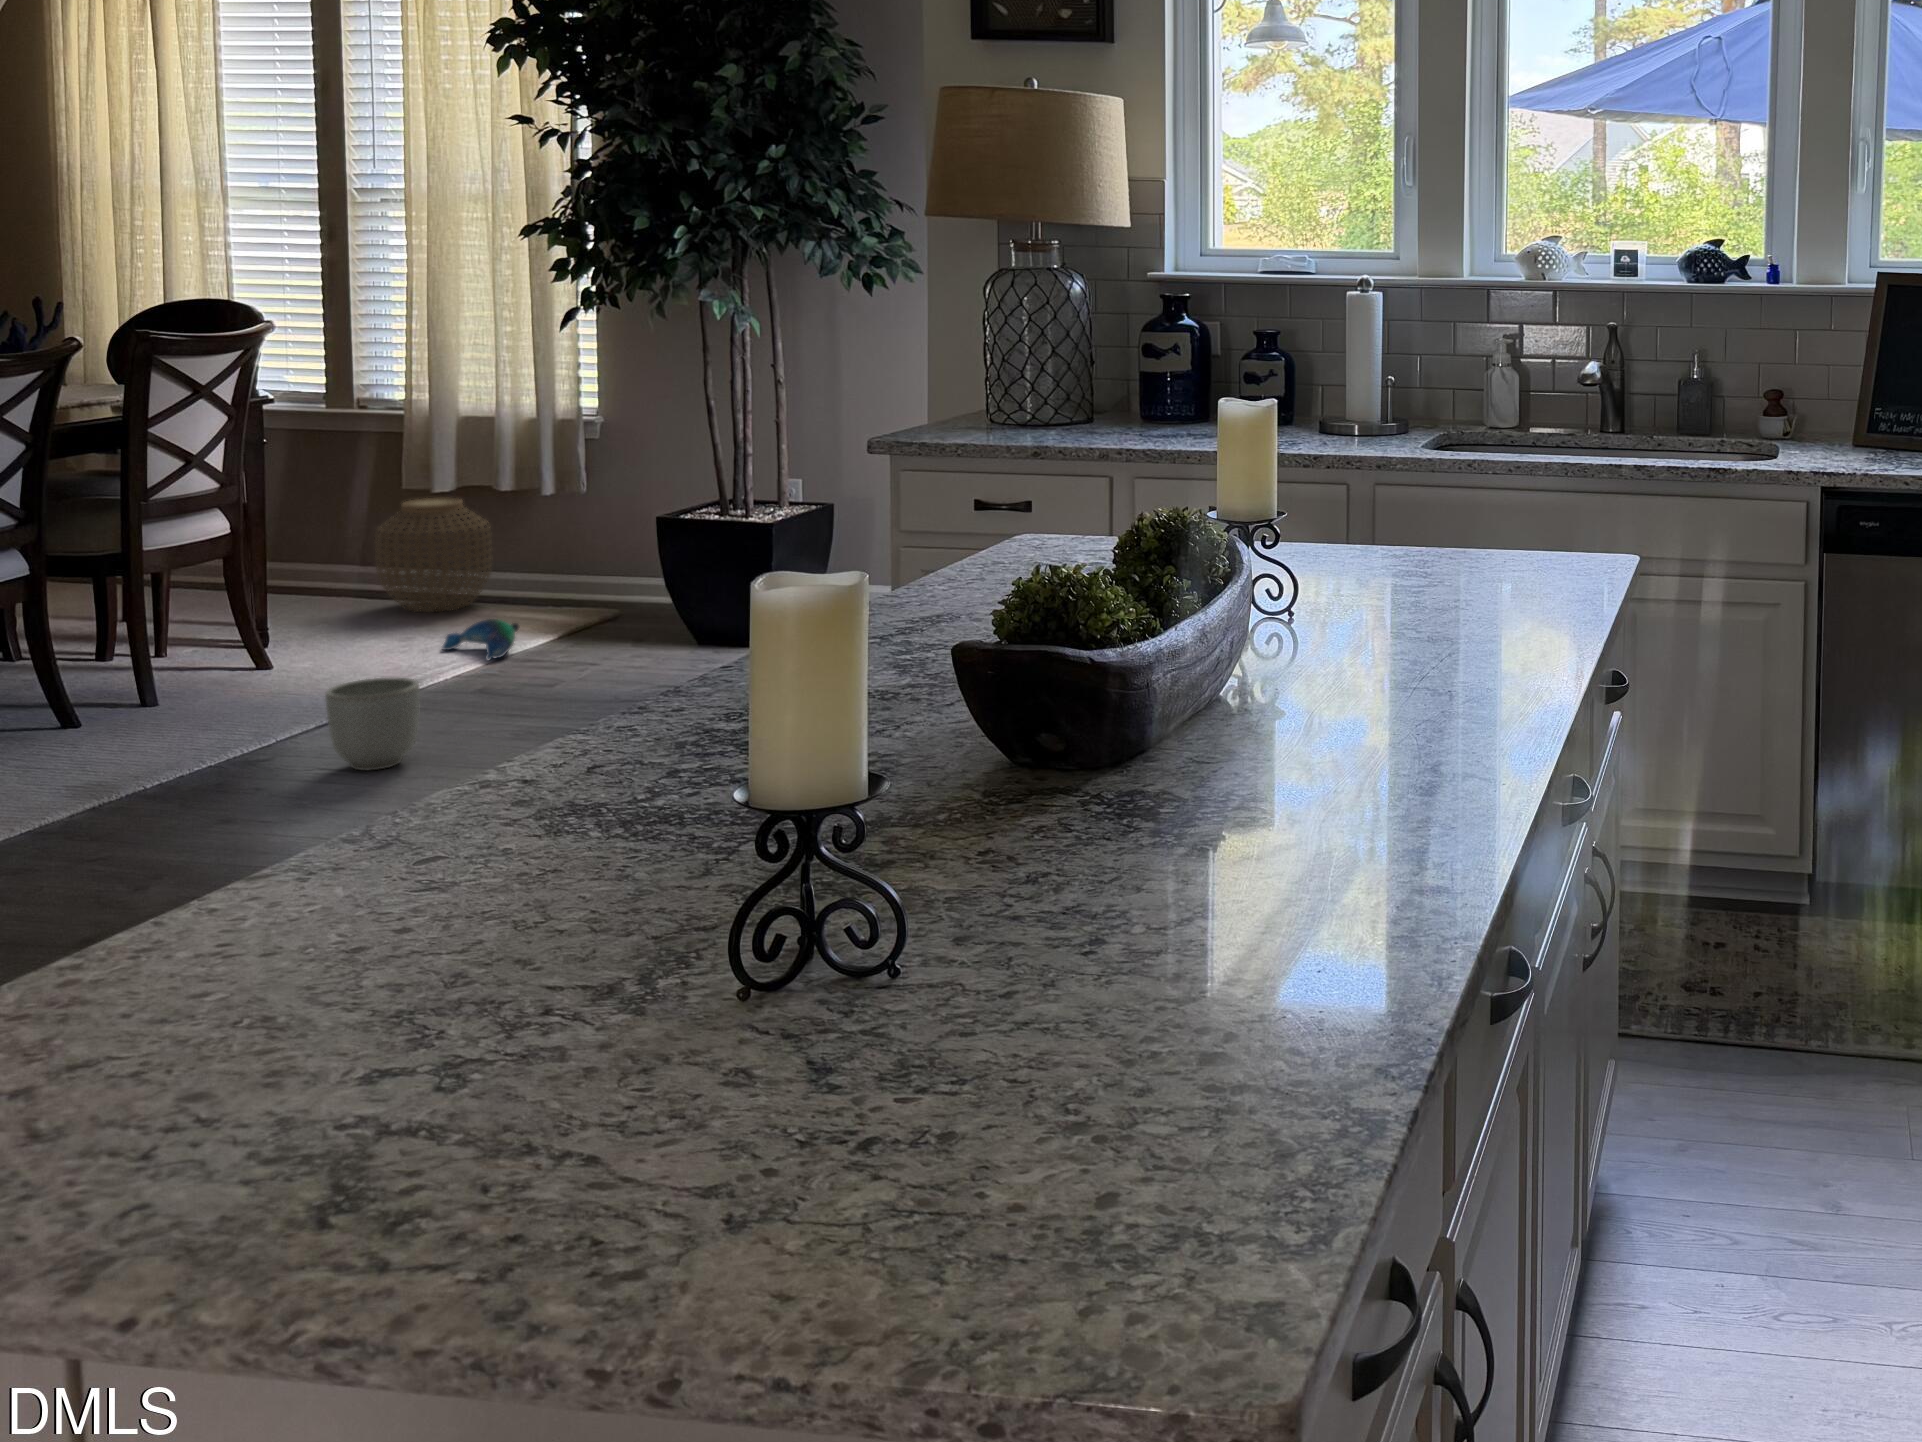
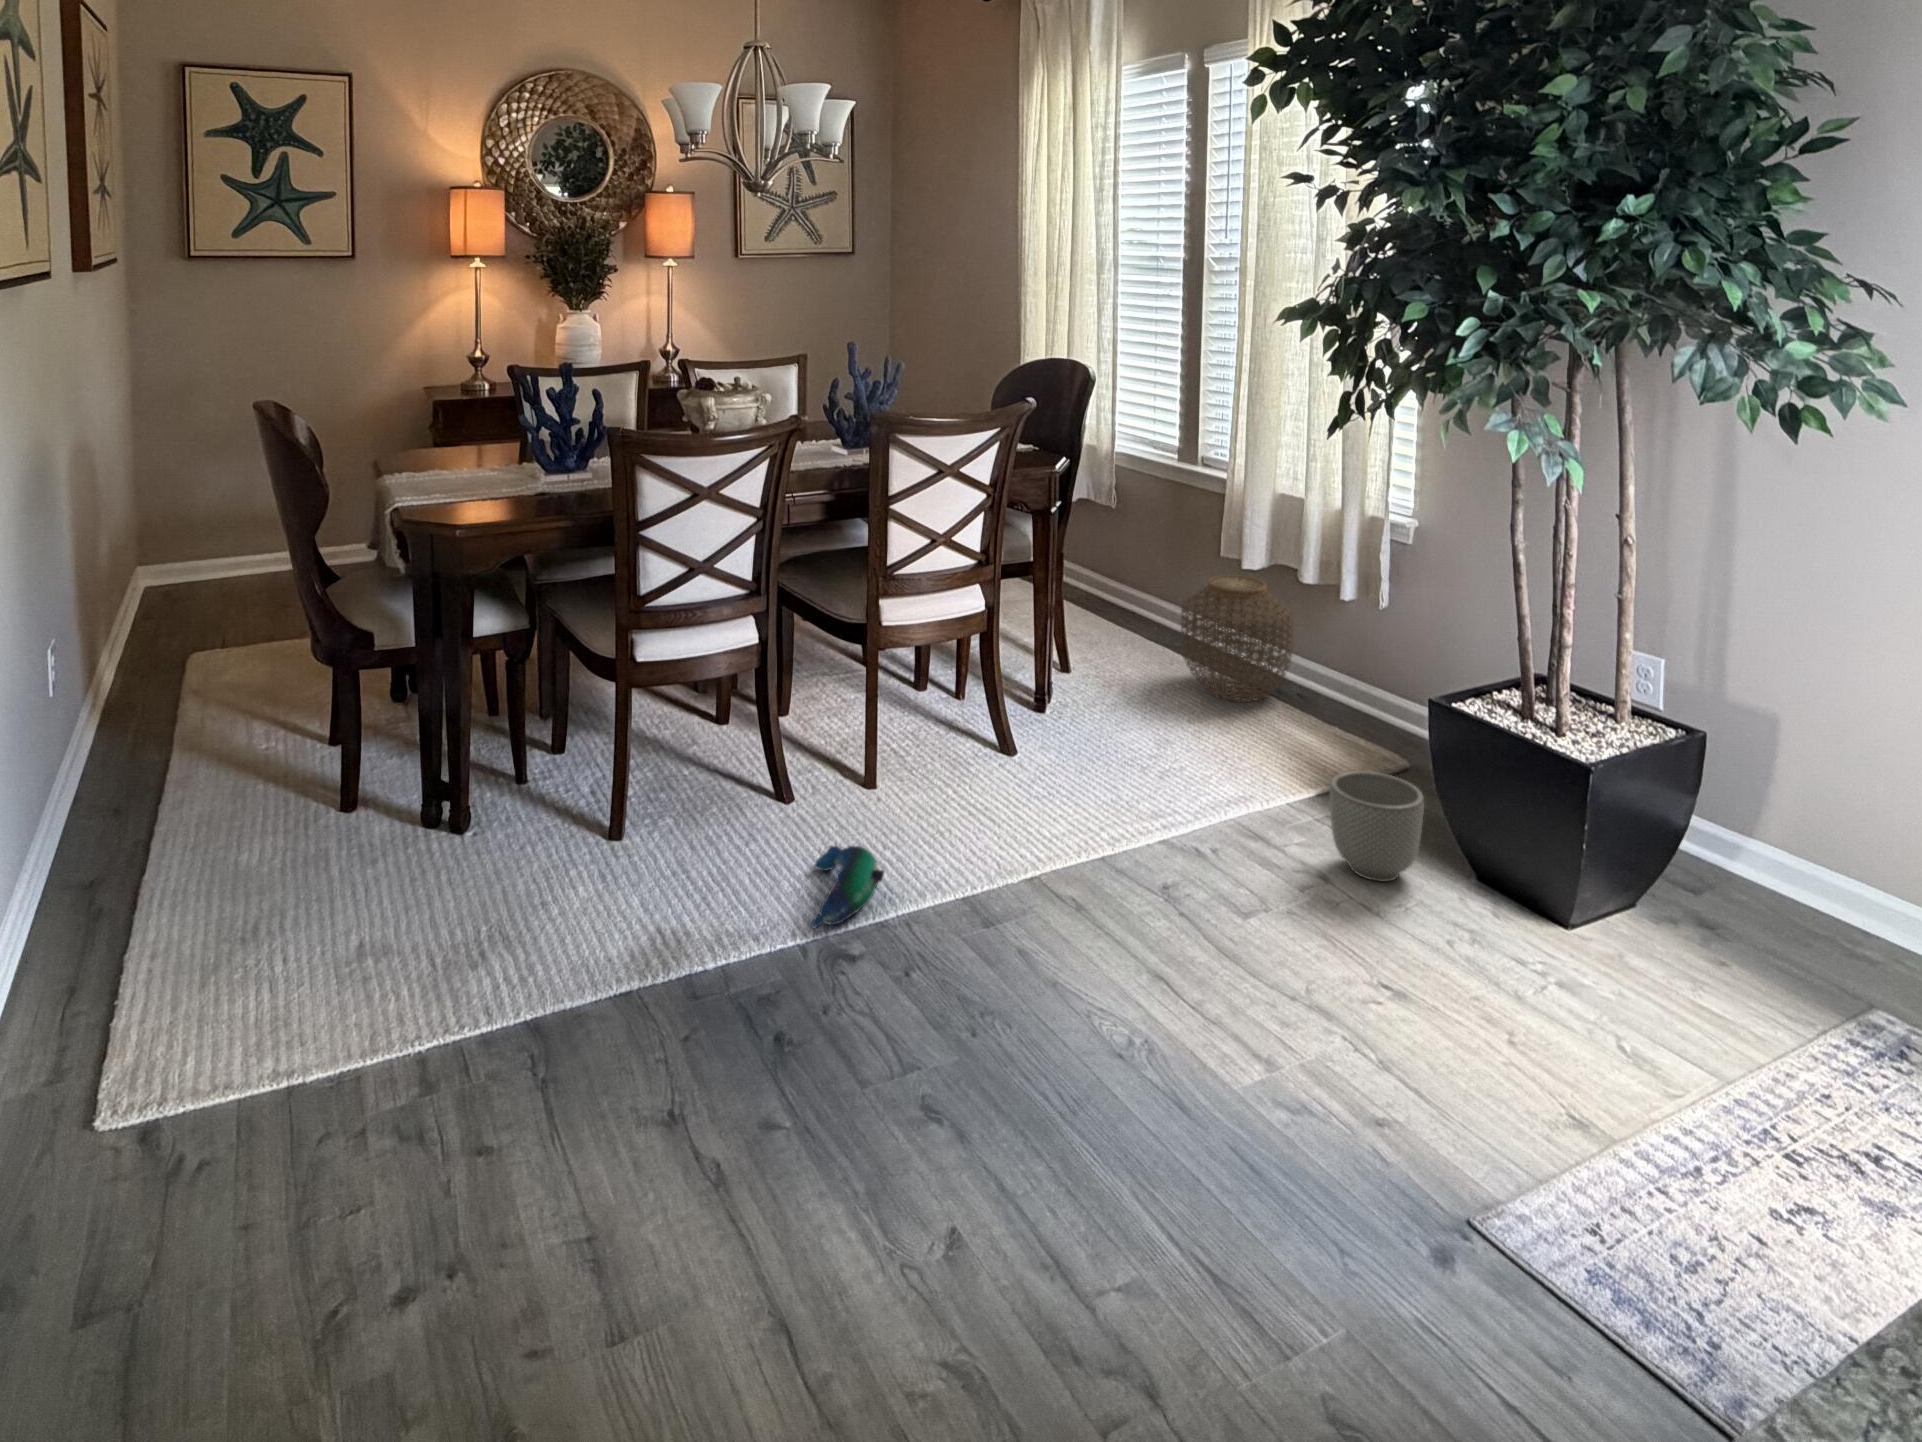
plush toy: present [442,619,519,660] -> present [811,846,884,928]
planter: present [325,678,420,770] -> present [1330,771,1424,882]

